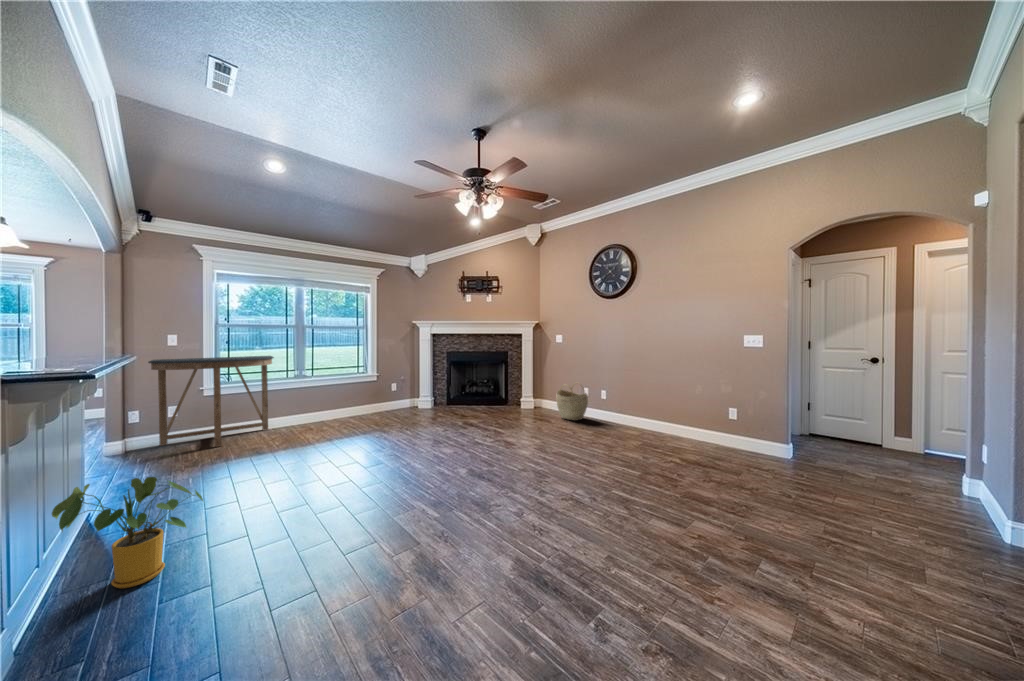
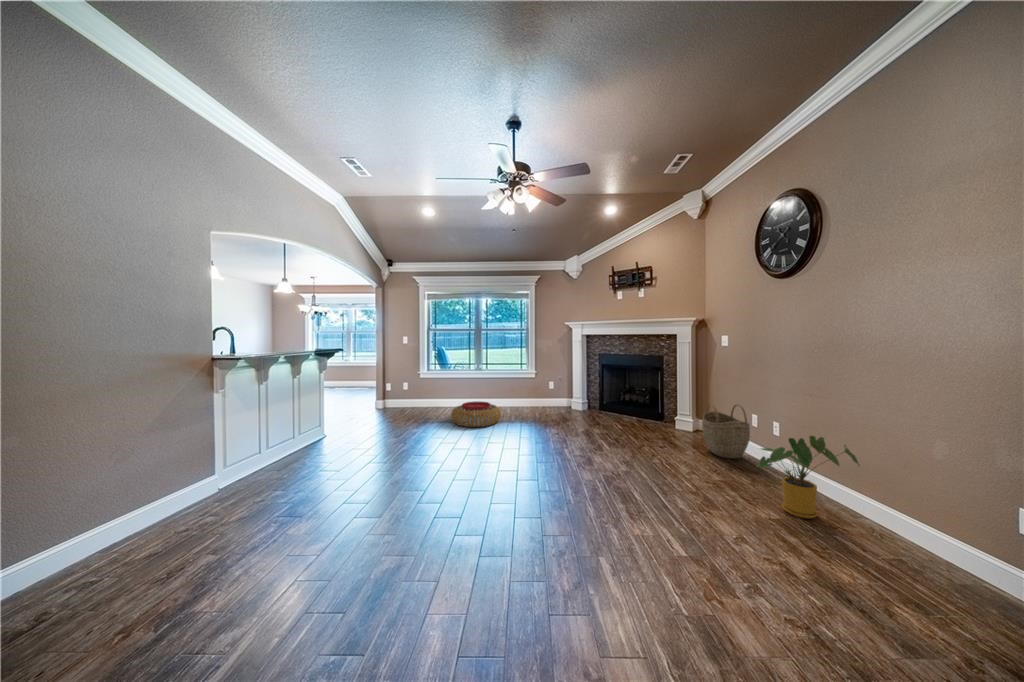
console table: present [148,356,274,447] -> none [388,352,456,412]
pouf: none [308,413,374,446] -> present [451,401,501,427]
house plant: present [52,477,203,588] -> present [757,436,860,518]

